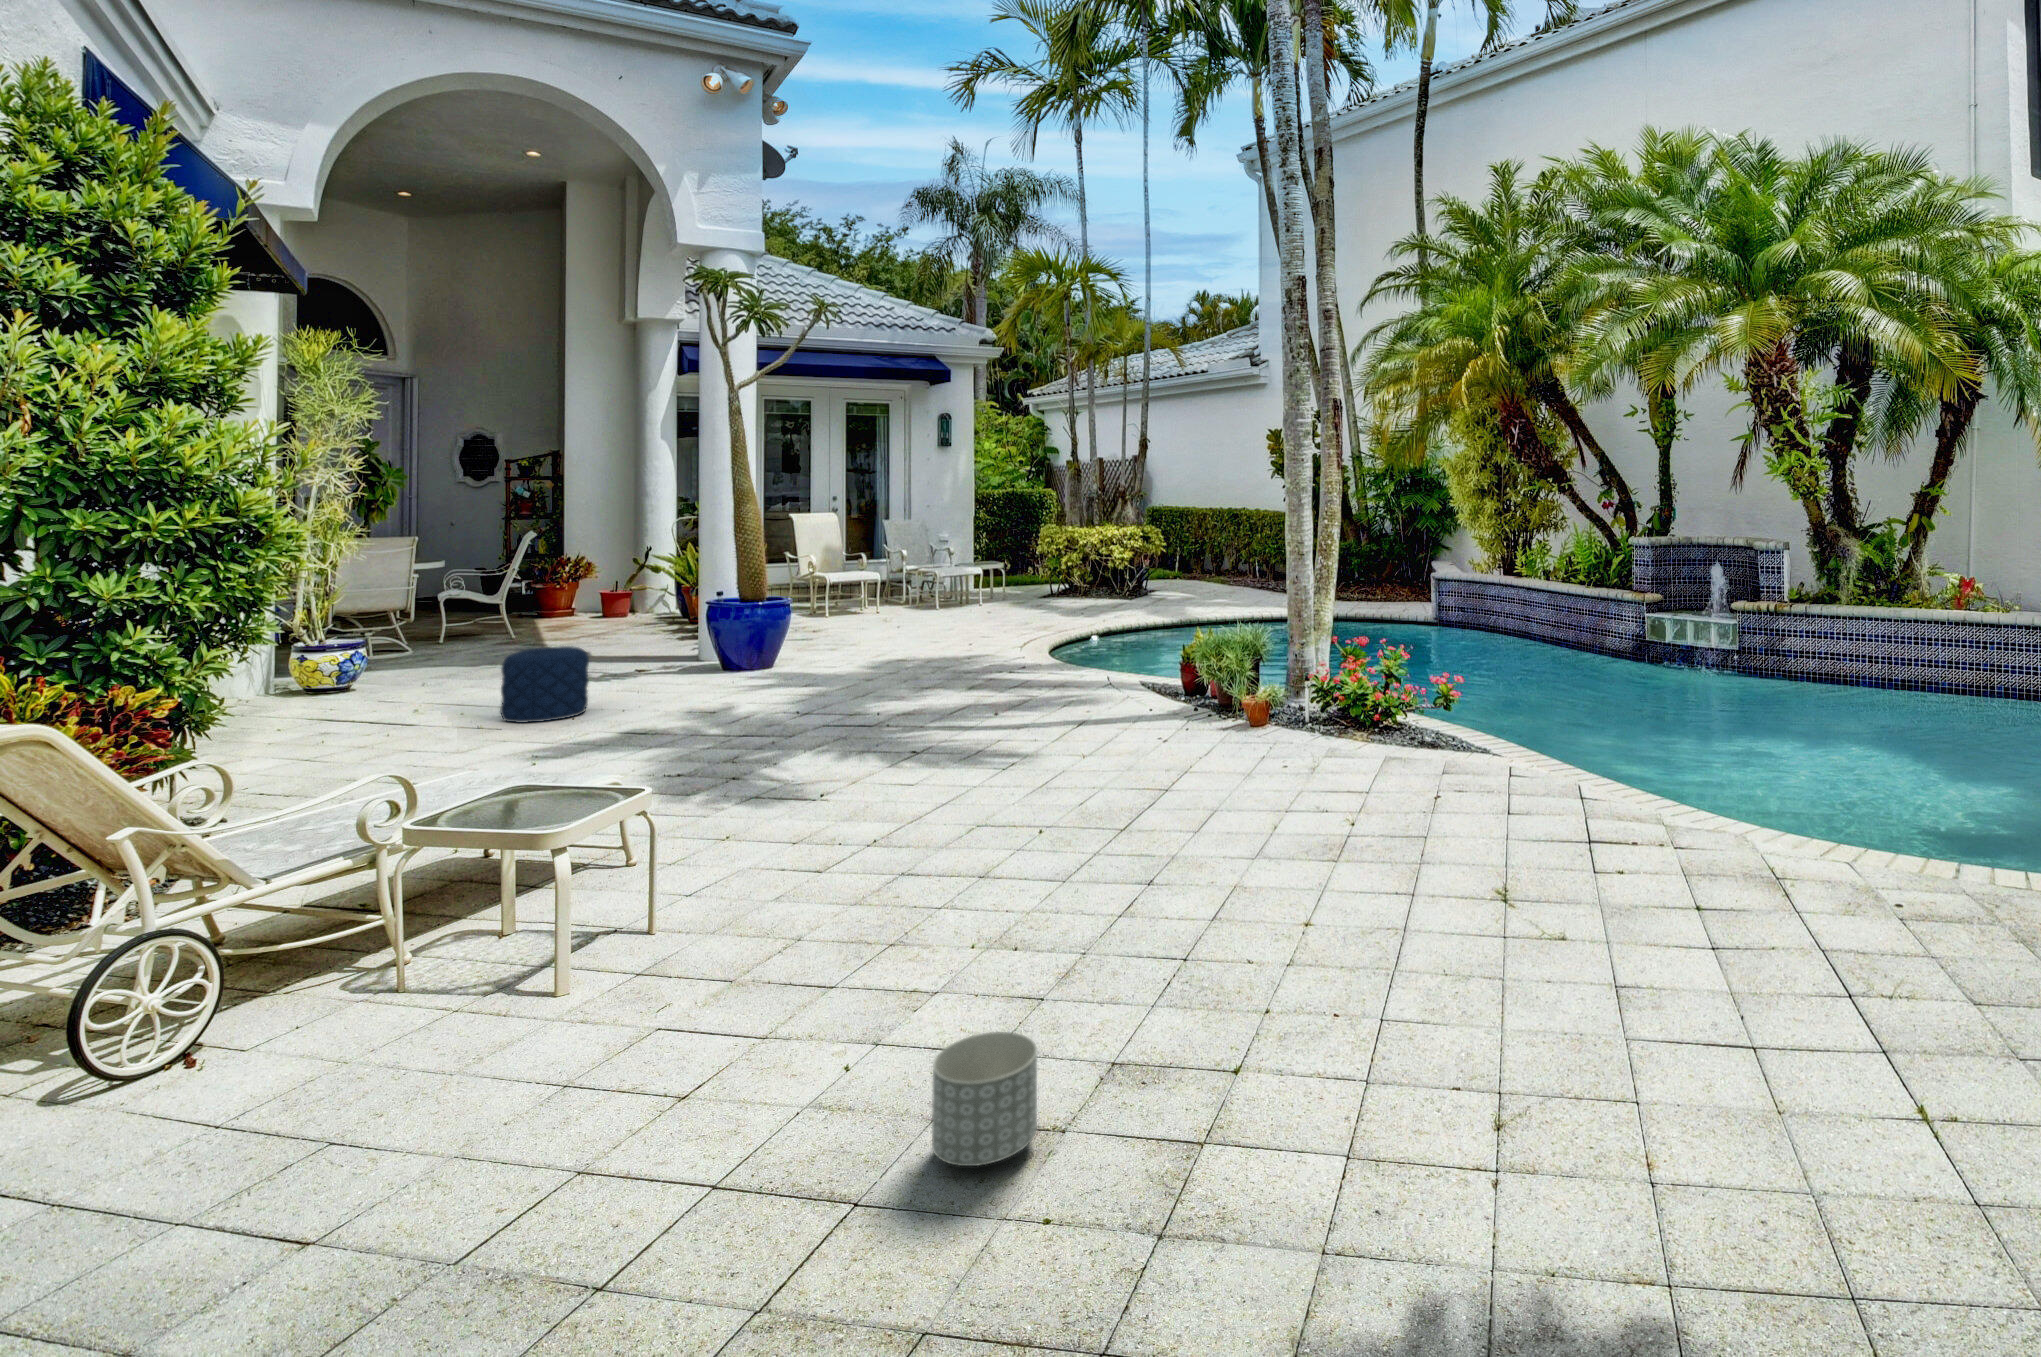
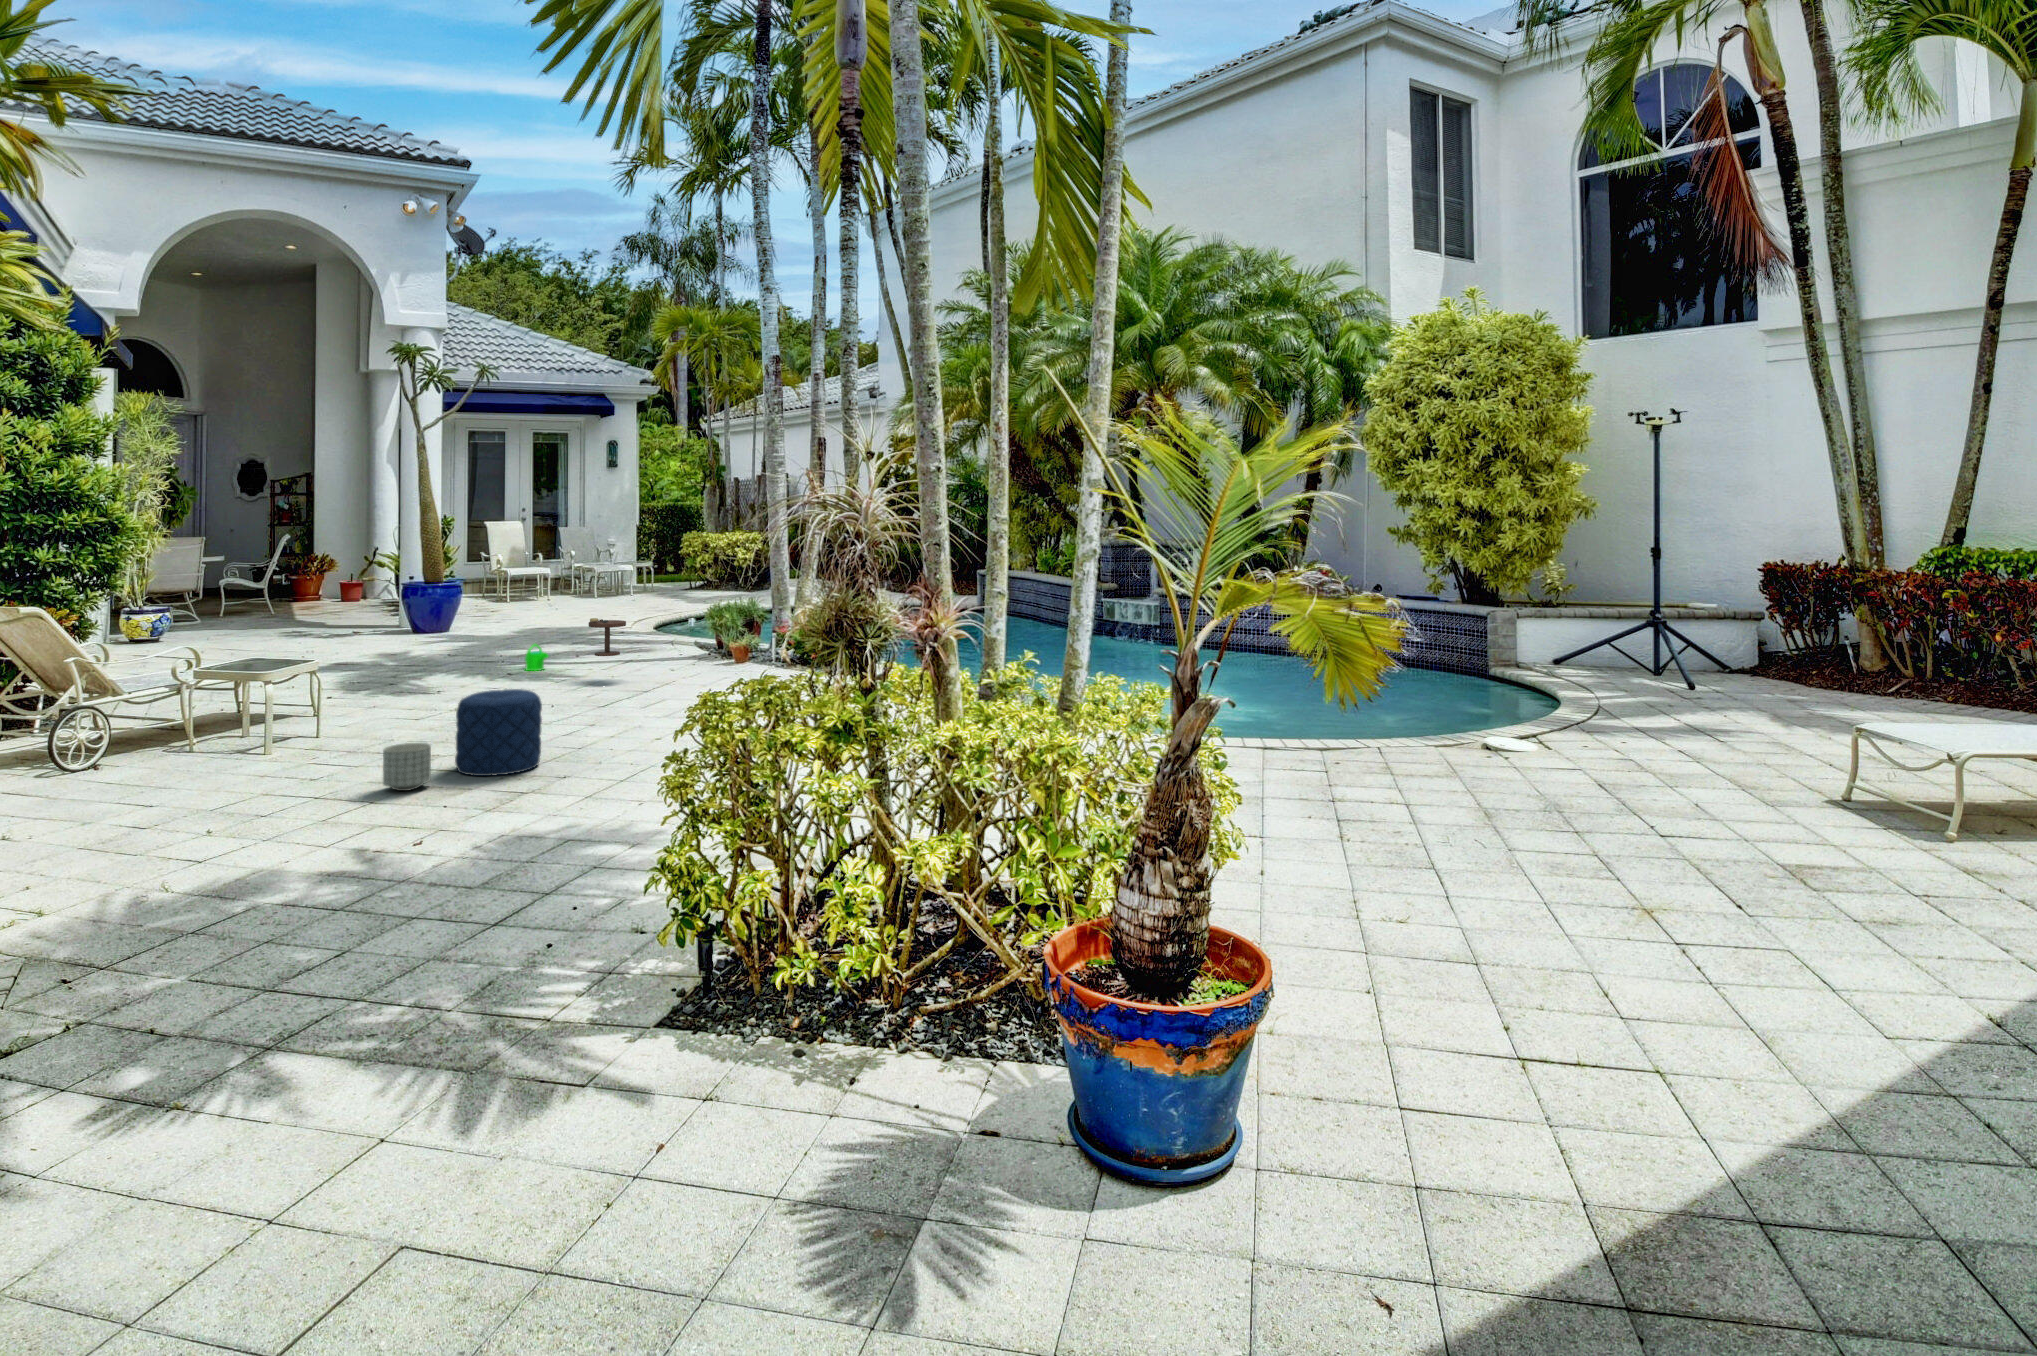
pouf: present [500,646,589,723] -> present [455,689,542,776]
side table: none [1082,669,1138,772] -> present [589,618,626,656]
watering can: none [947,698,988,740] -> present [525,644,548,671]

